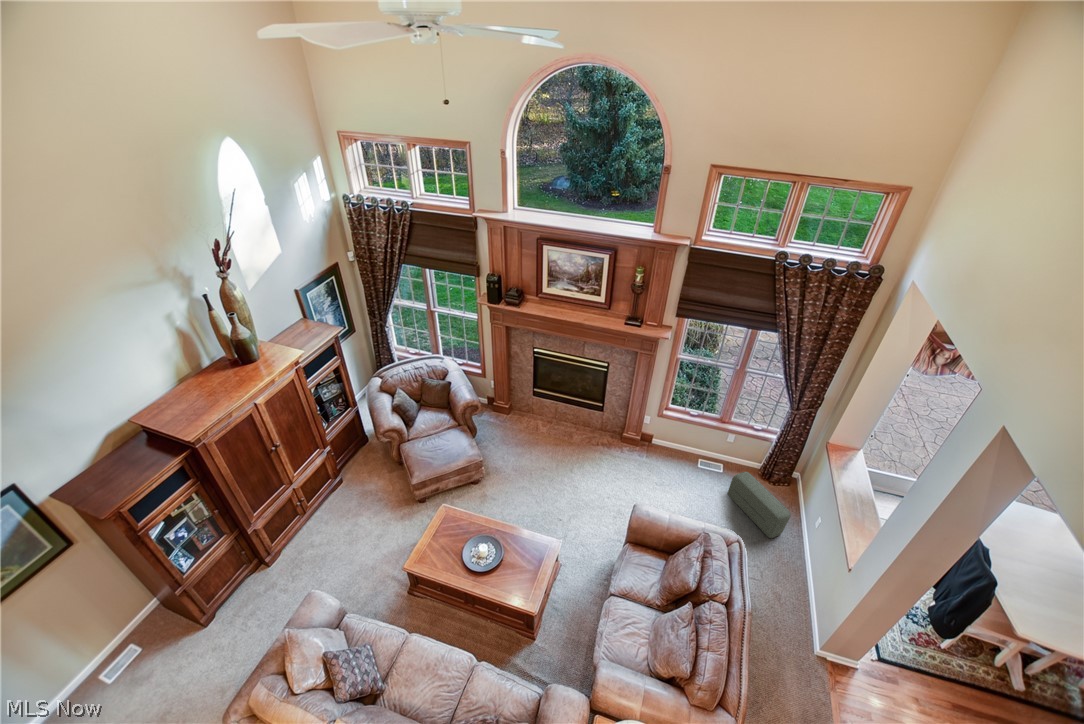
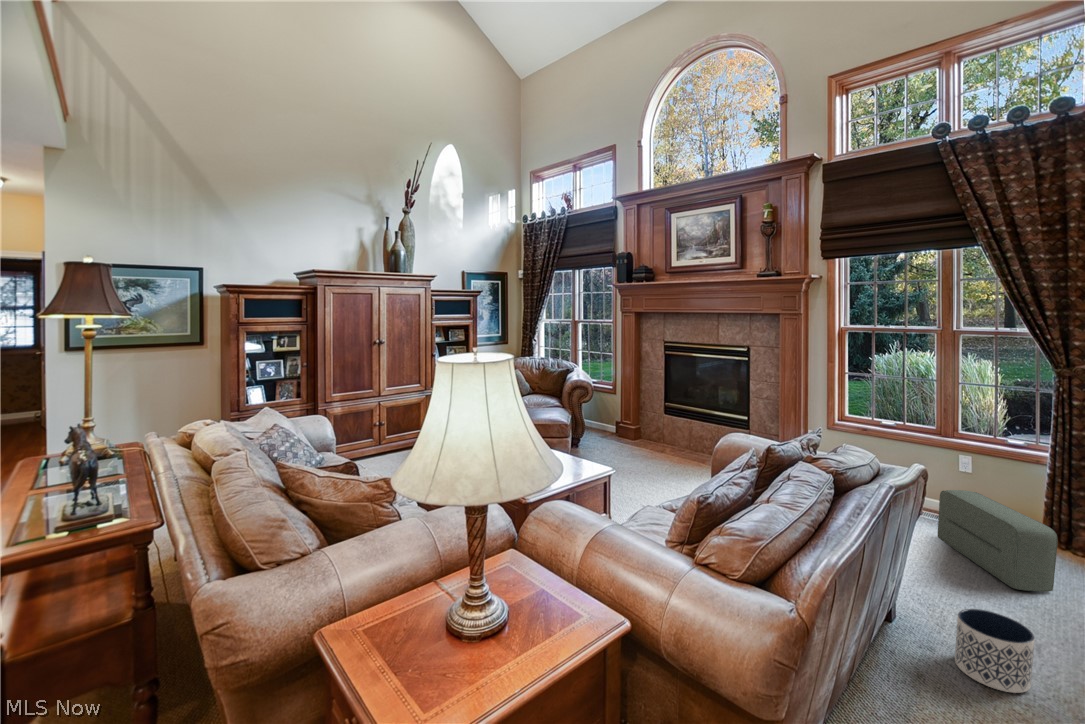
planter: none [767,596,801,634] -> present [955,609,1035,693]

